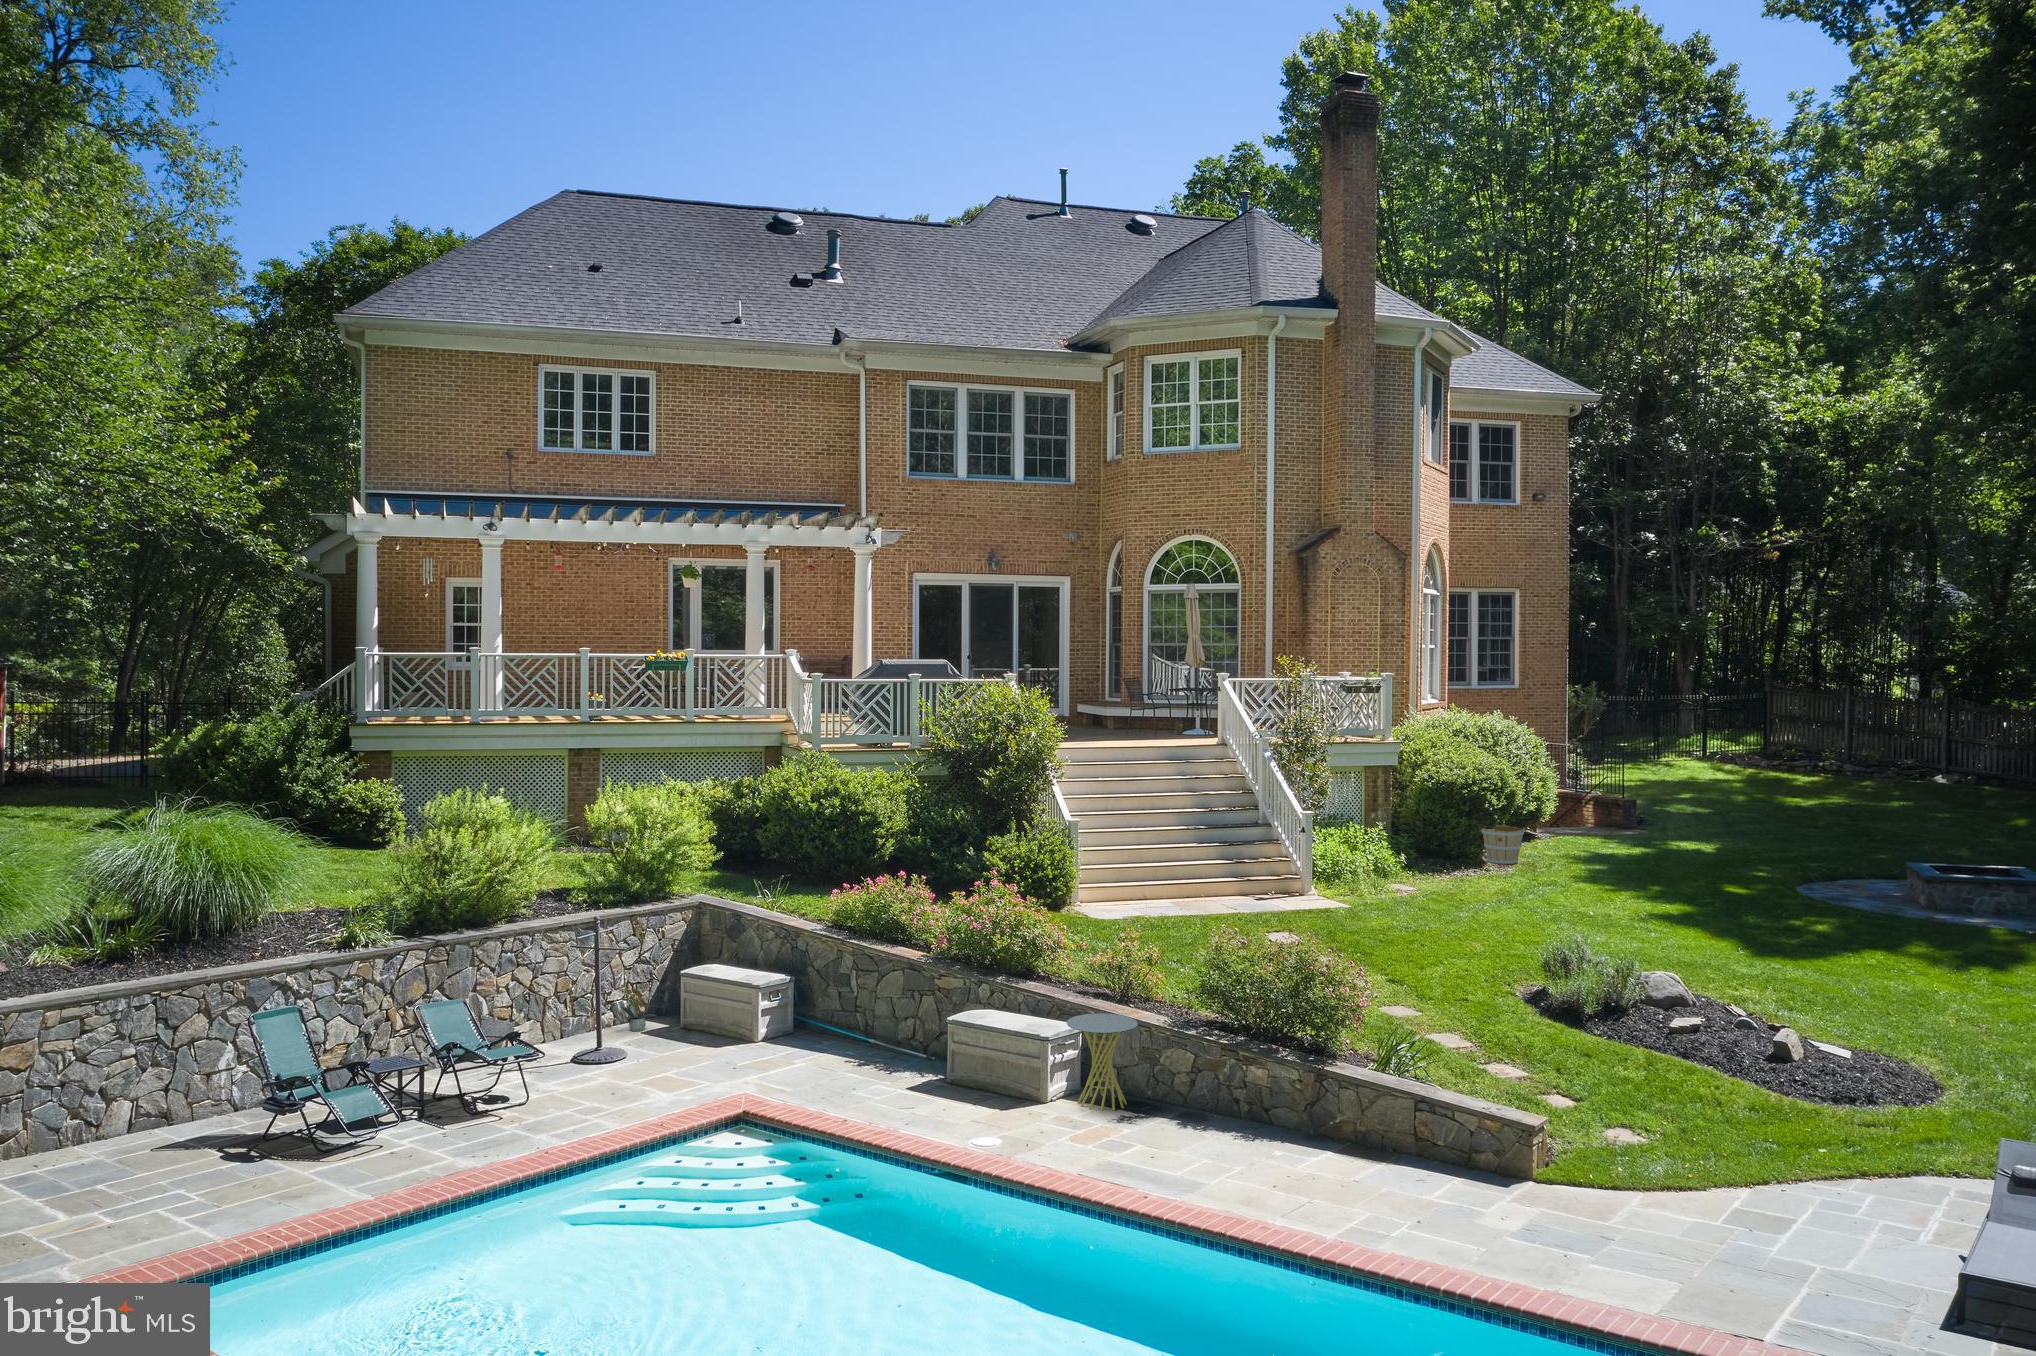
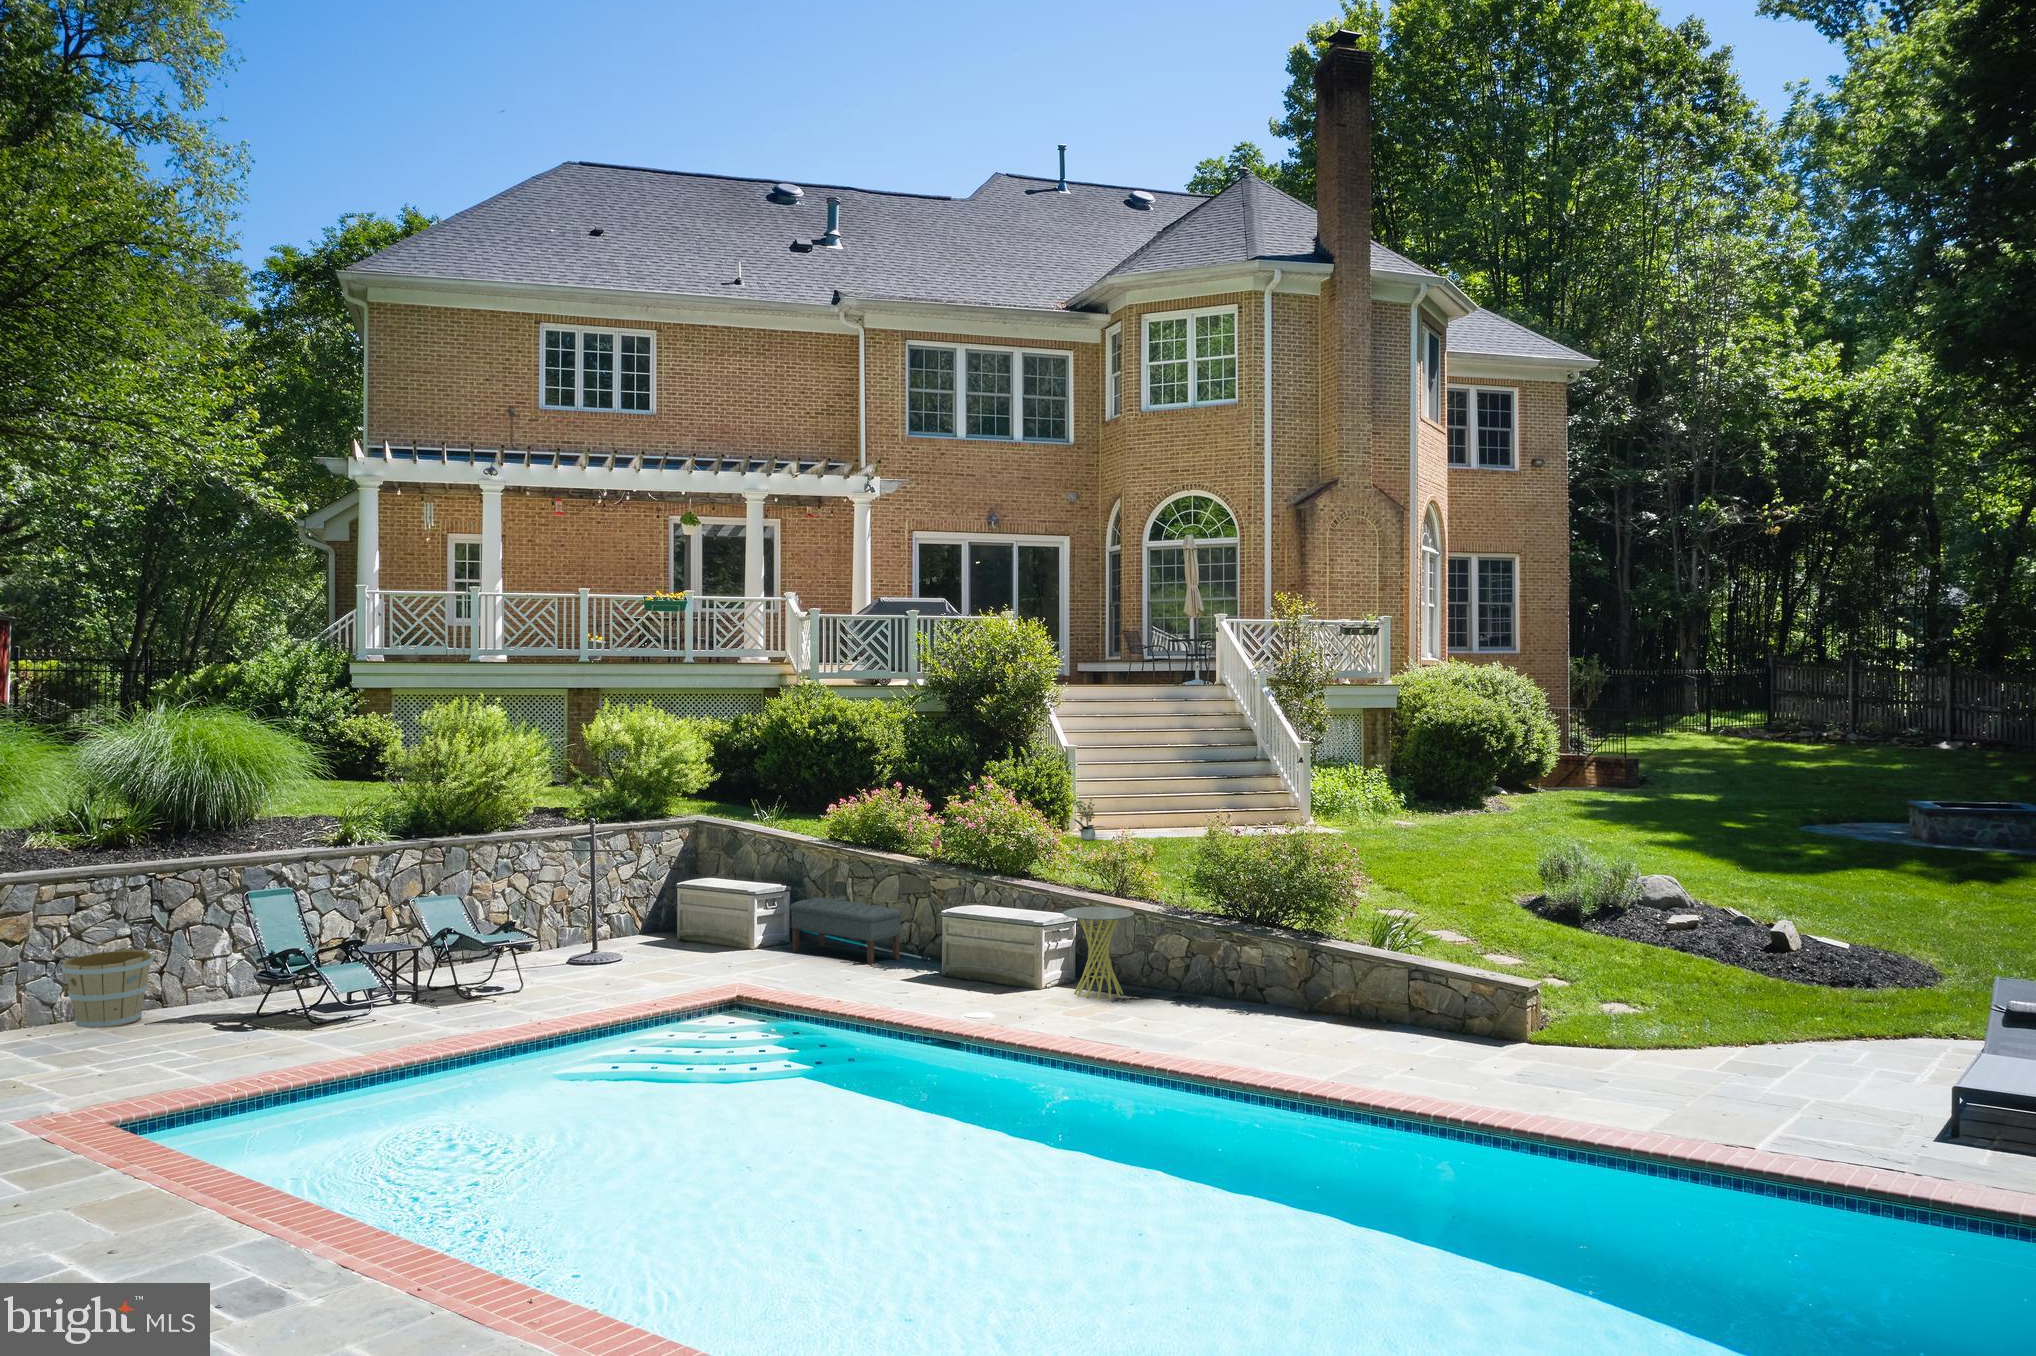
wooden bucket: present [1481,825,1525,864] -> present [62,949,153,1028]
potted plant: present [618,983,657,1031] -> present [1072,799,1103,840]
bench: none [794,986,905,1062] -> present [790,898,902,965]

